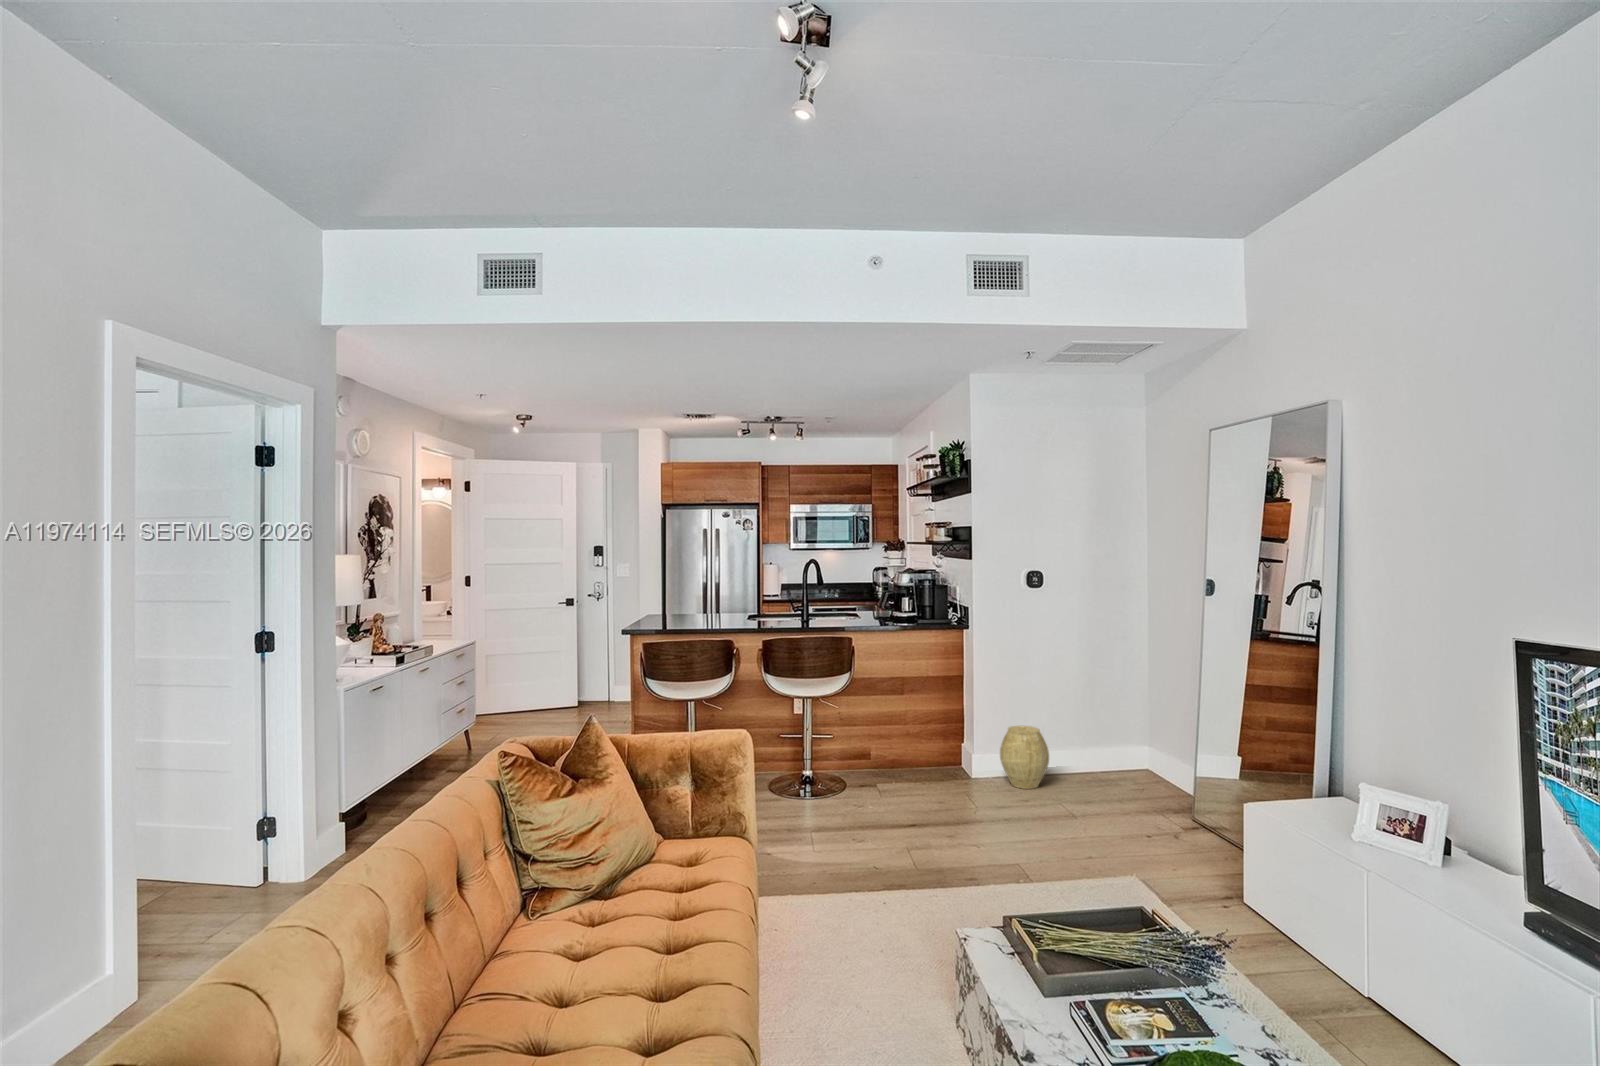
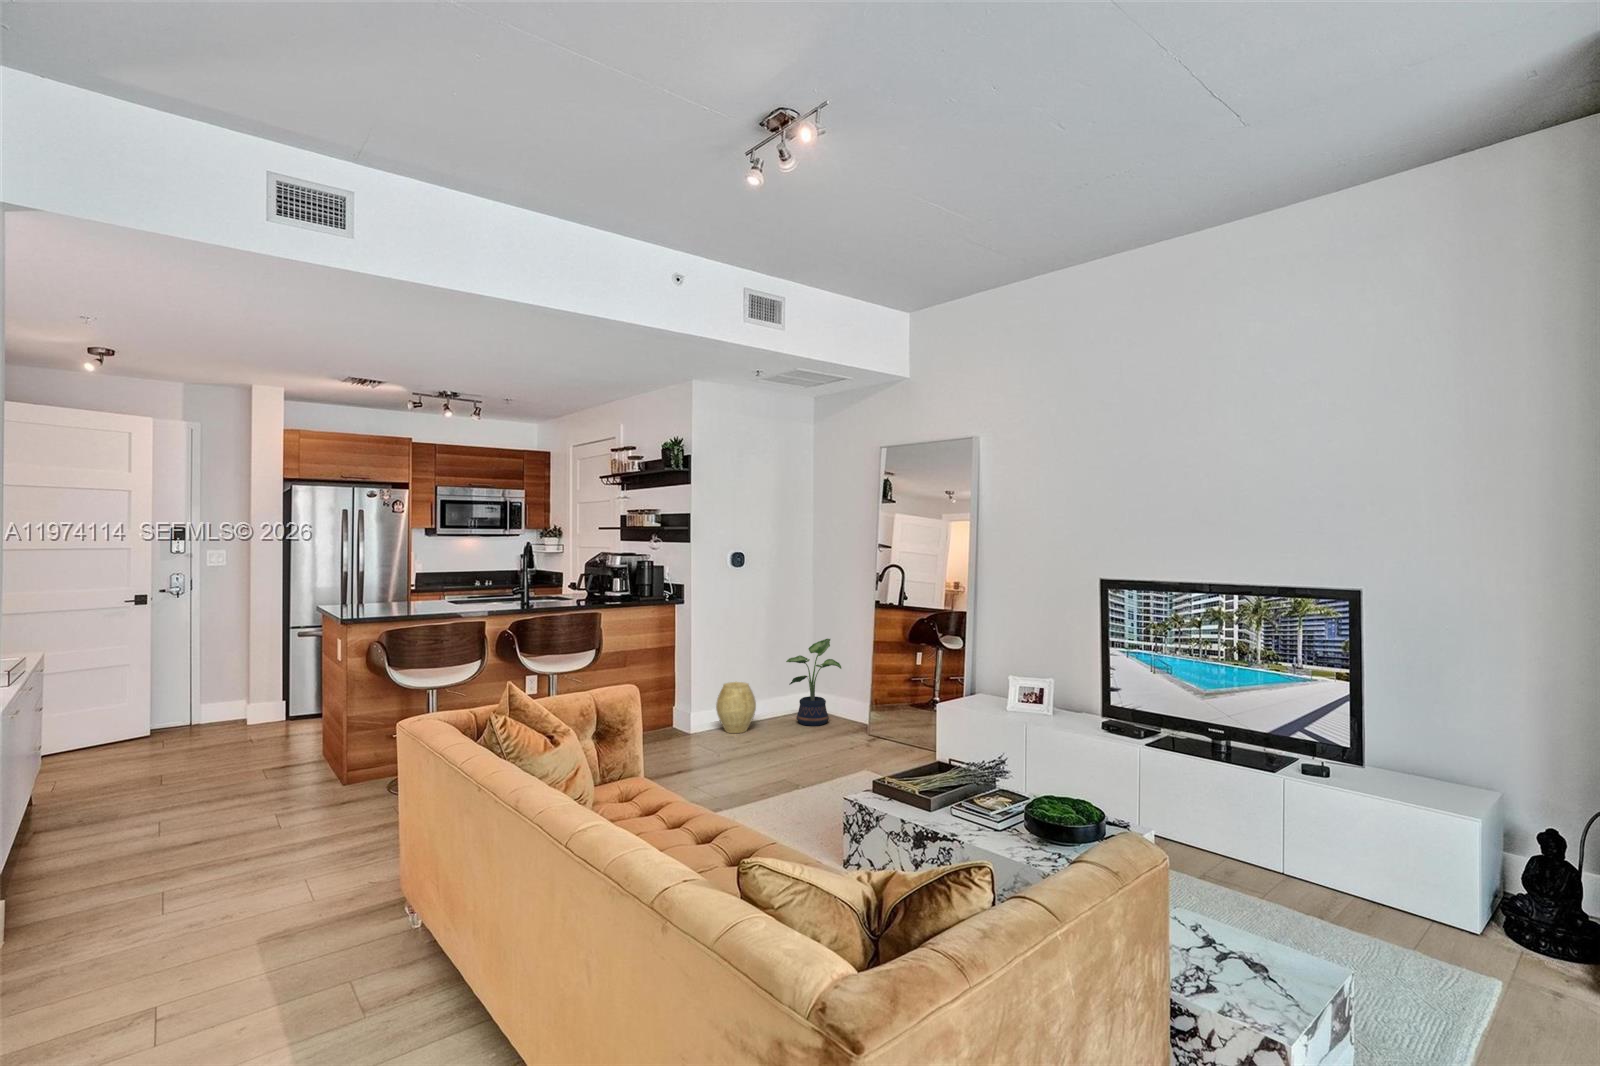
potted plant: none [1091,683,1165,796] -> present [786,639,841,726]

